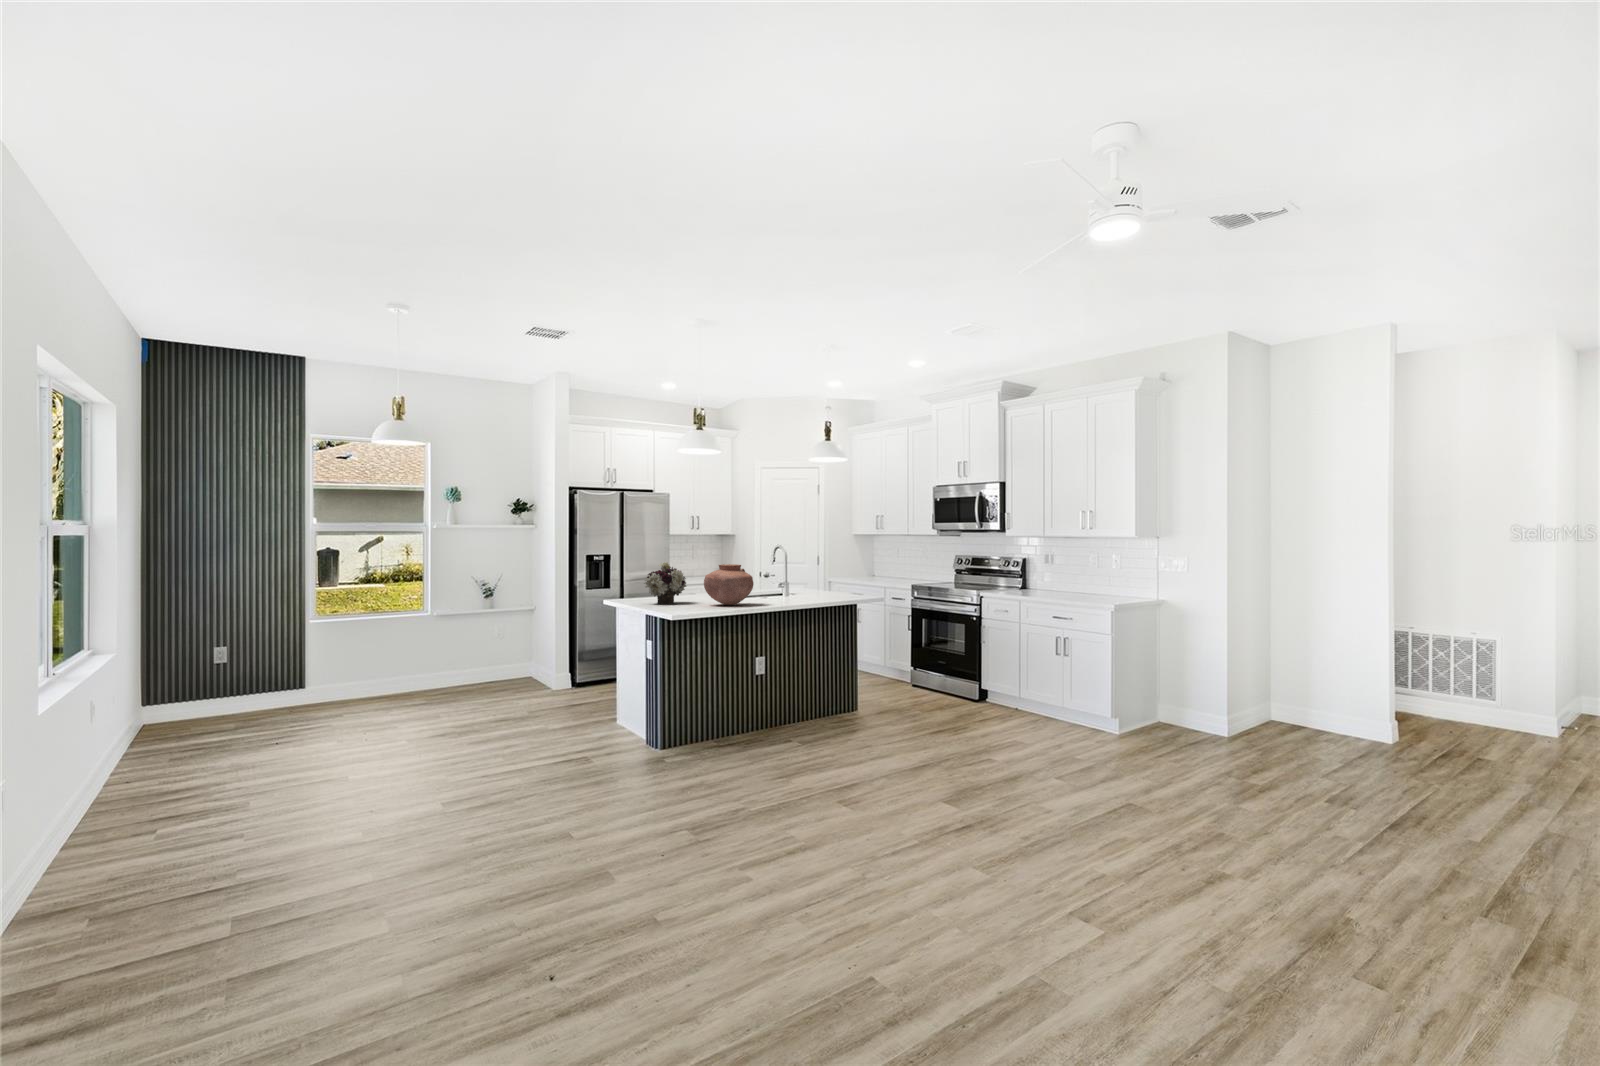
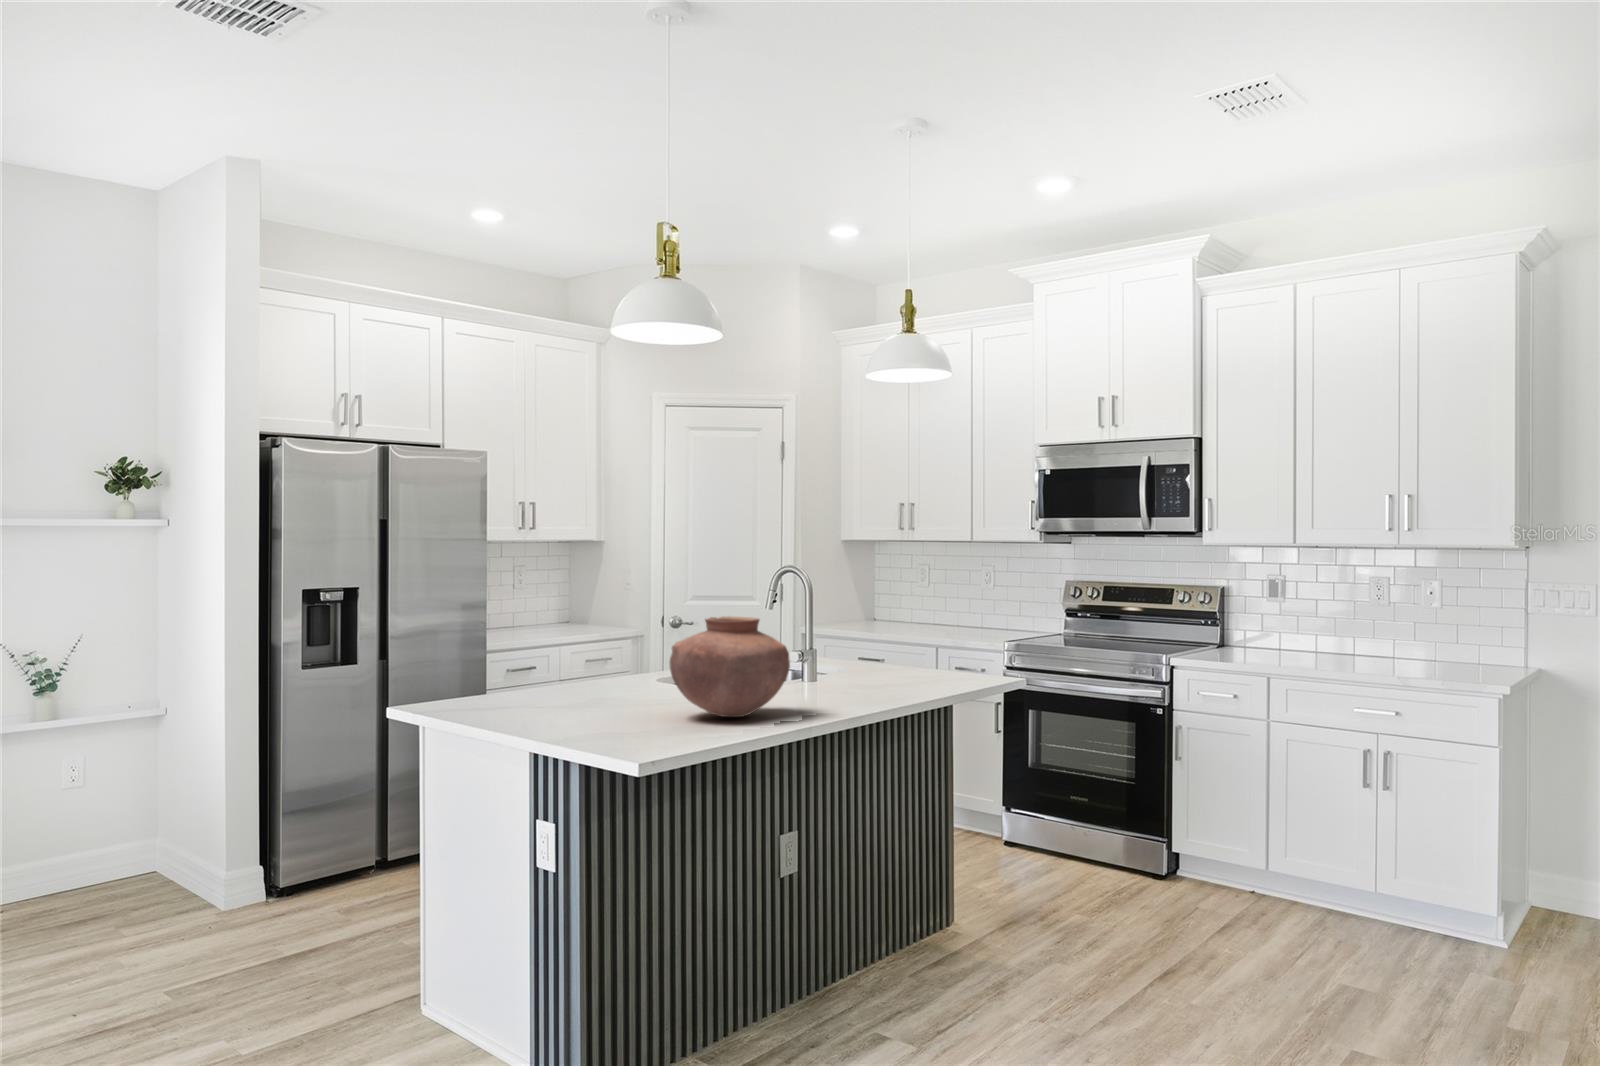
flower arrangement: present [644,562,686,604] -> none [507,611,607,718]

